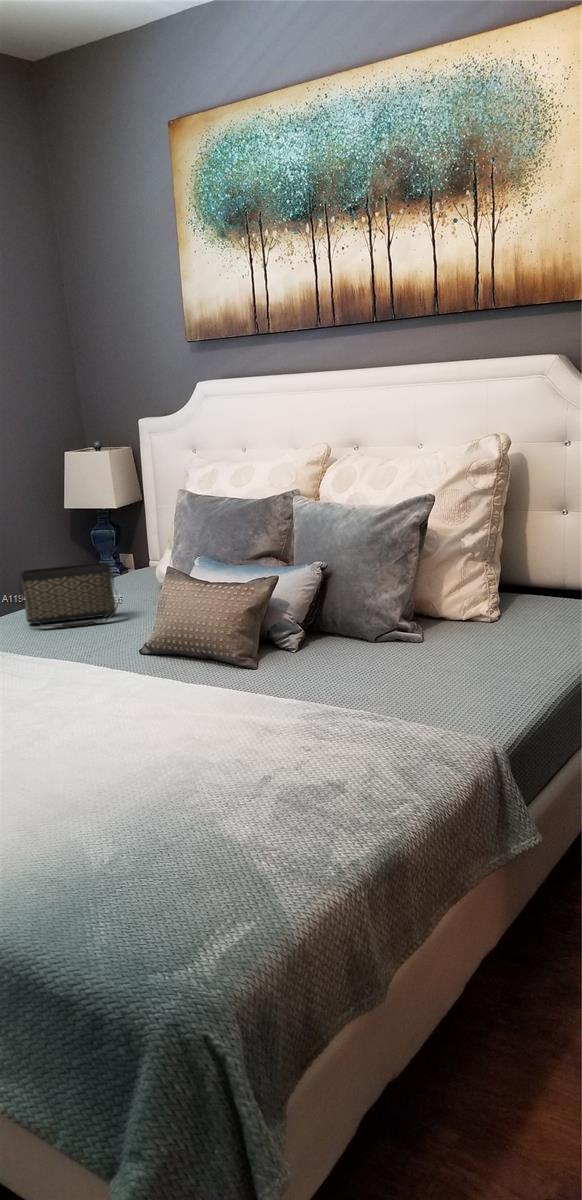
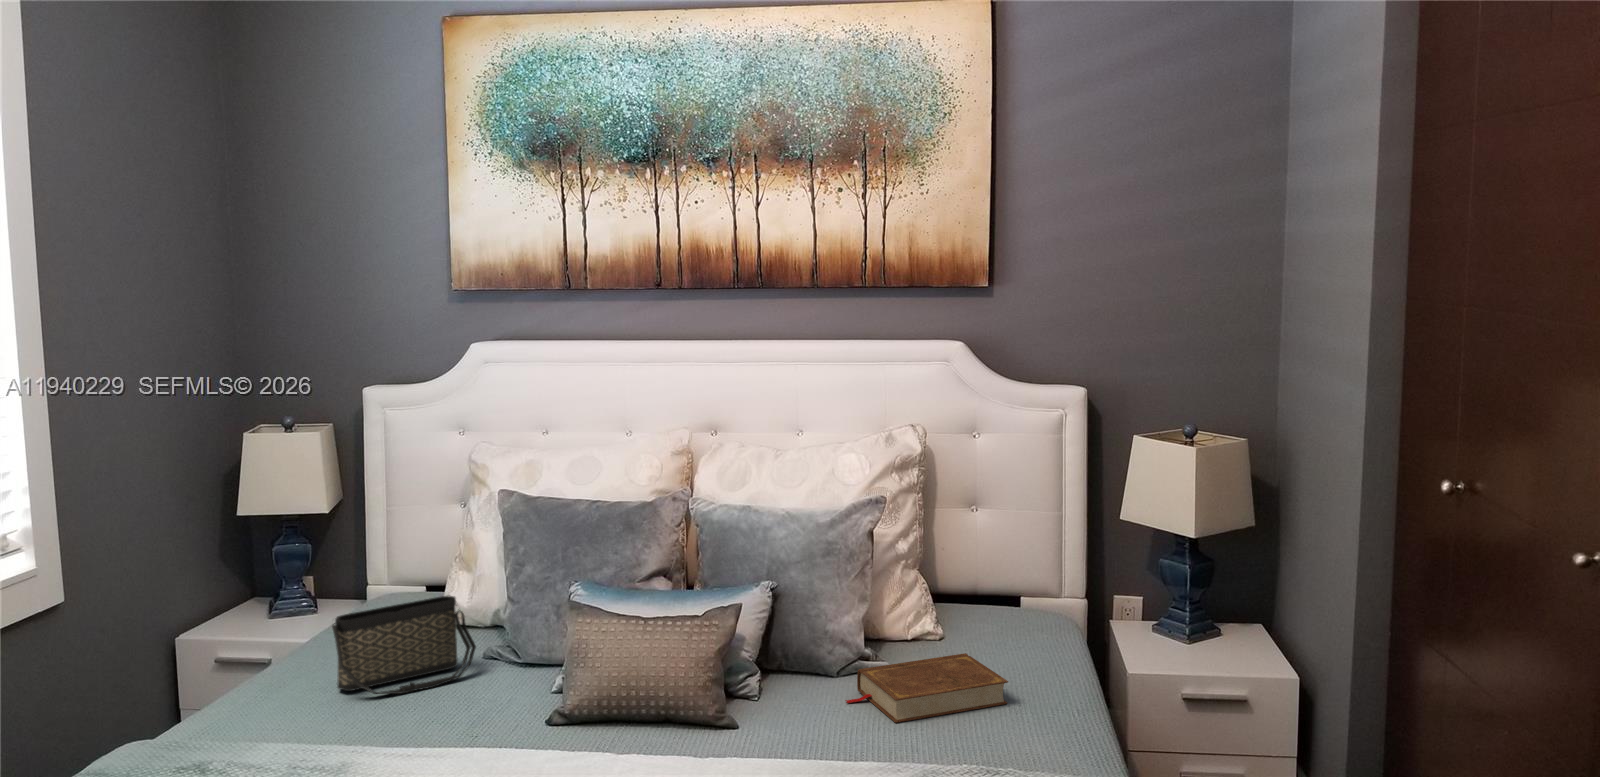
book: none [353,630,490,678] -> present [845,653,1008,723]

